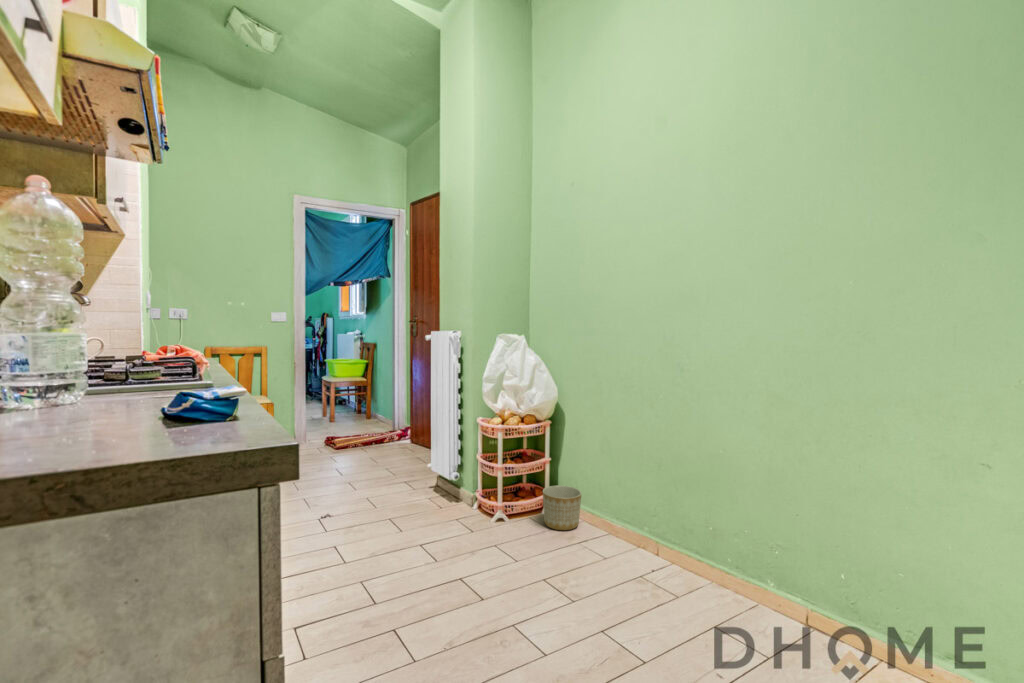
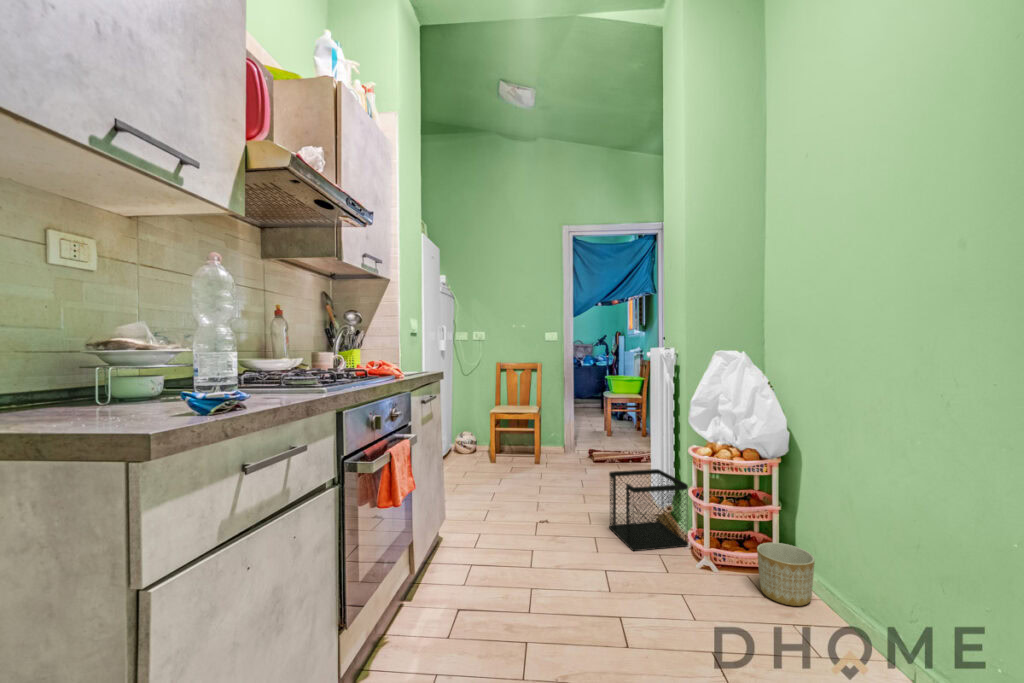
wastebasket: none [399,444,476,523] -> present [609,469,689,551]

